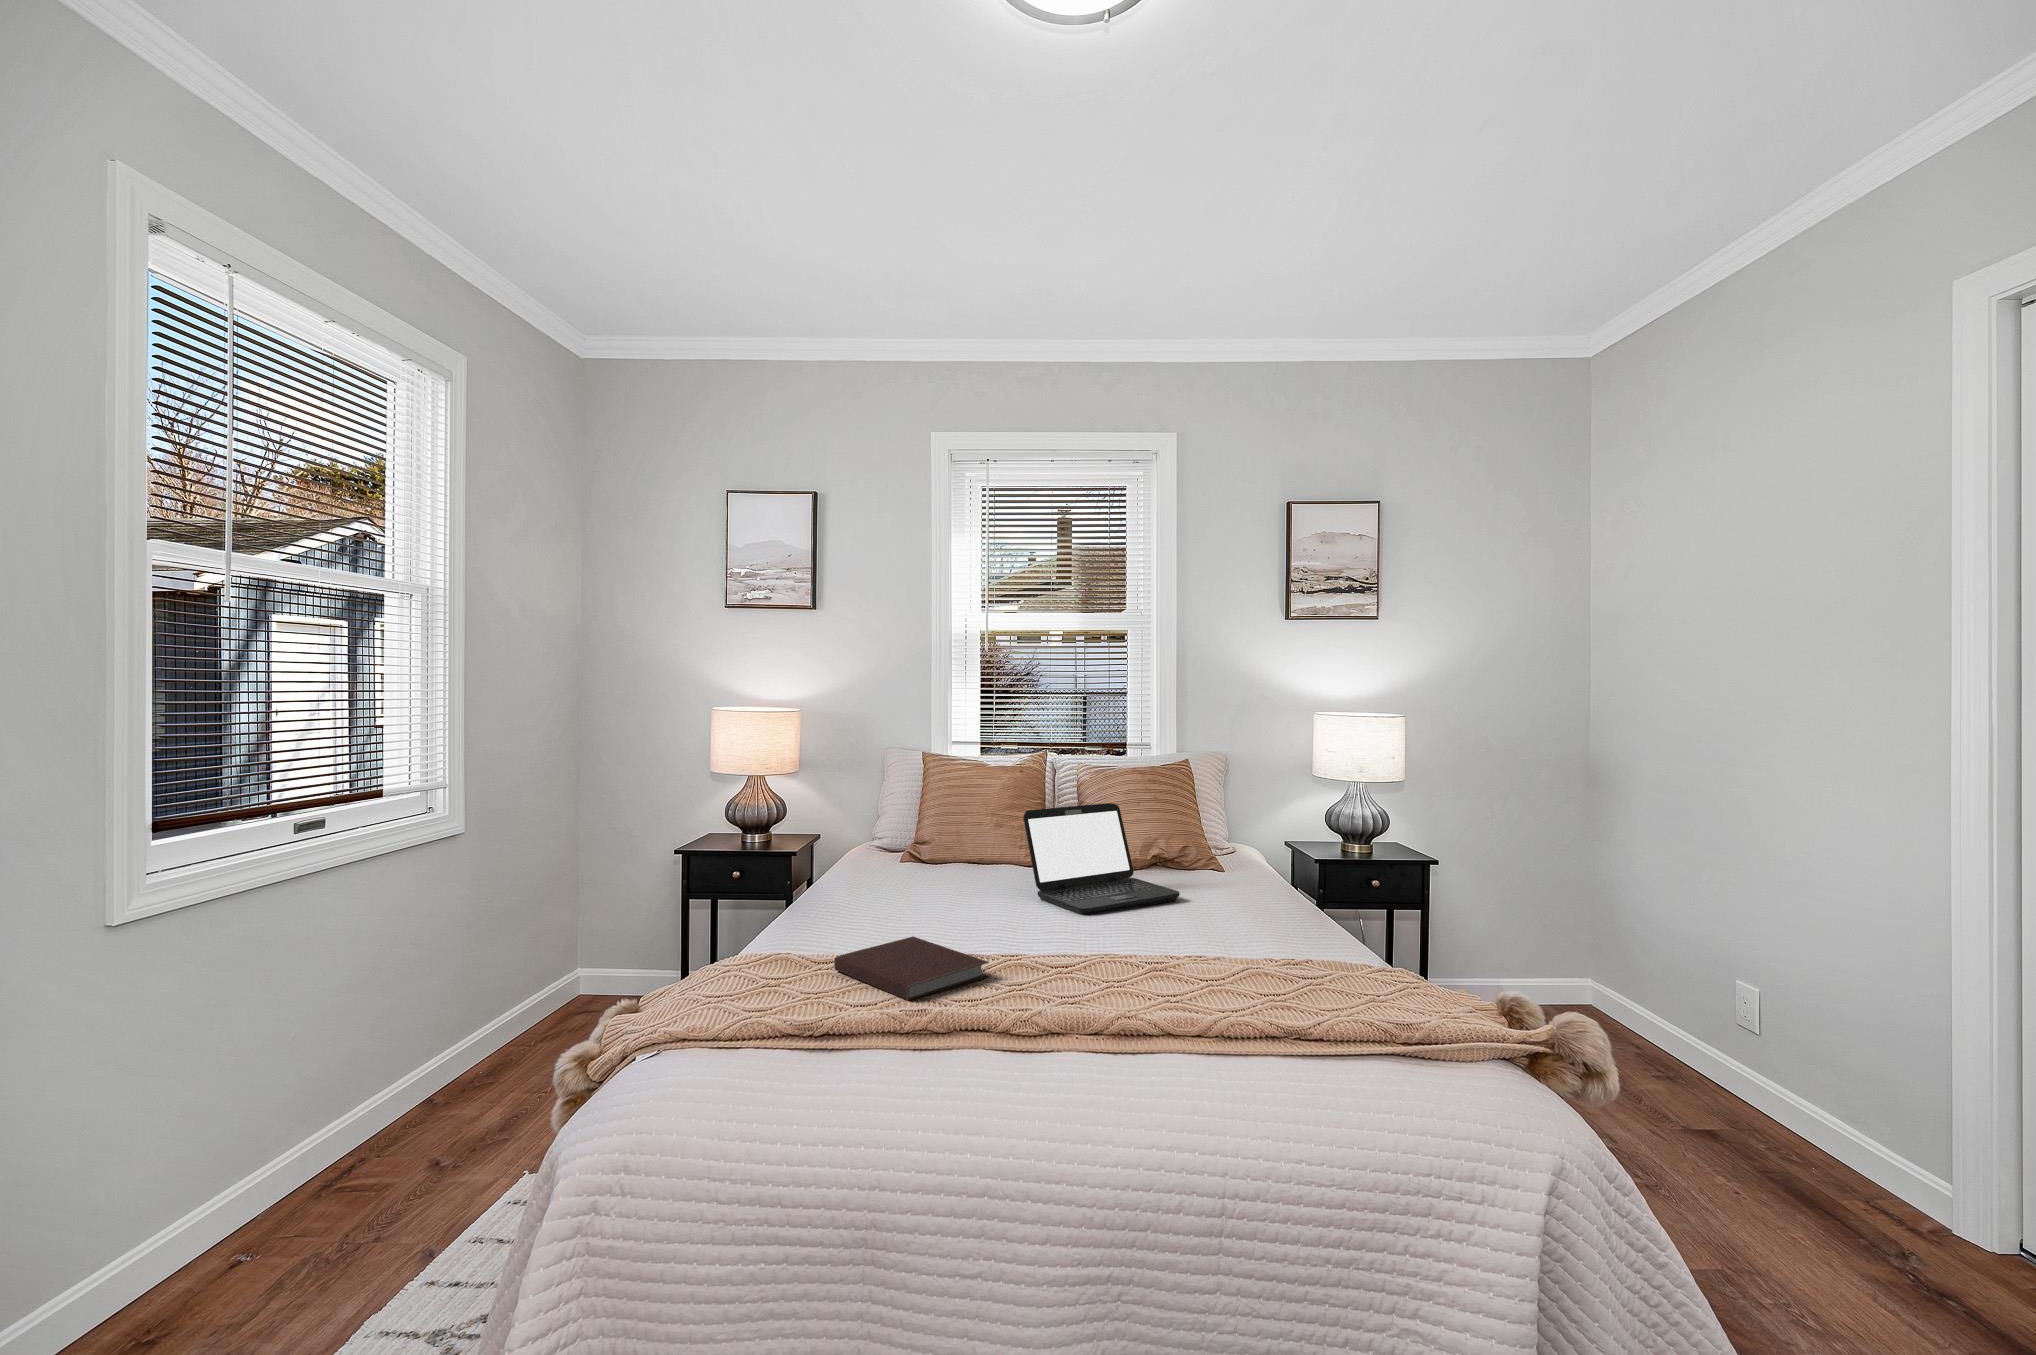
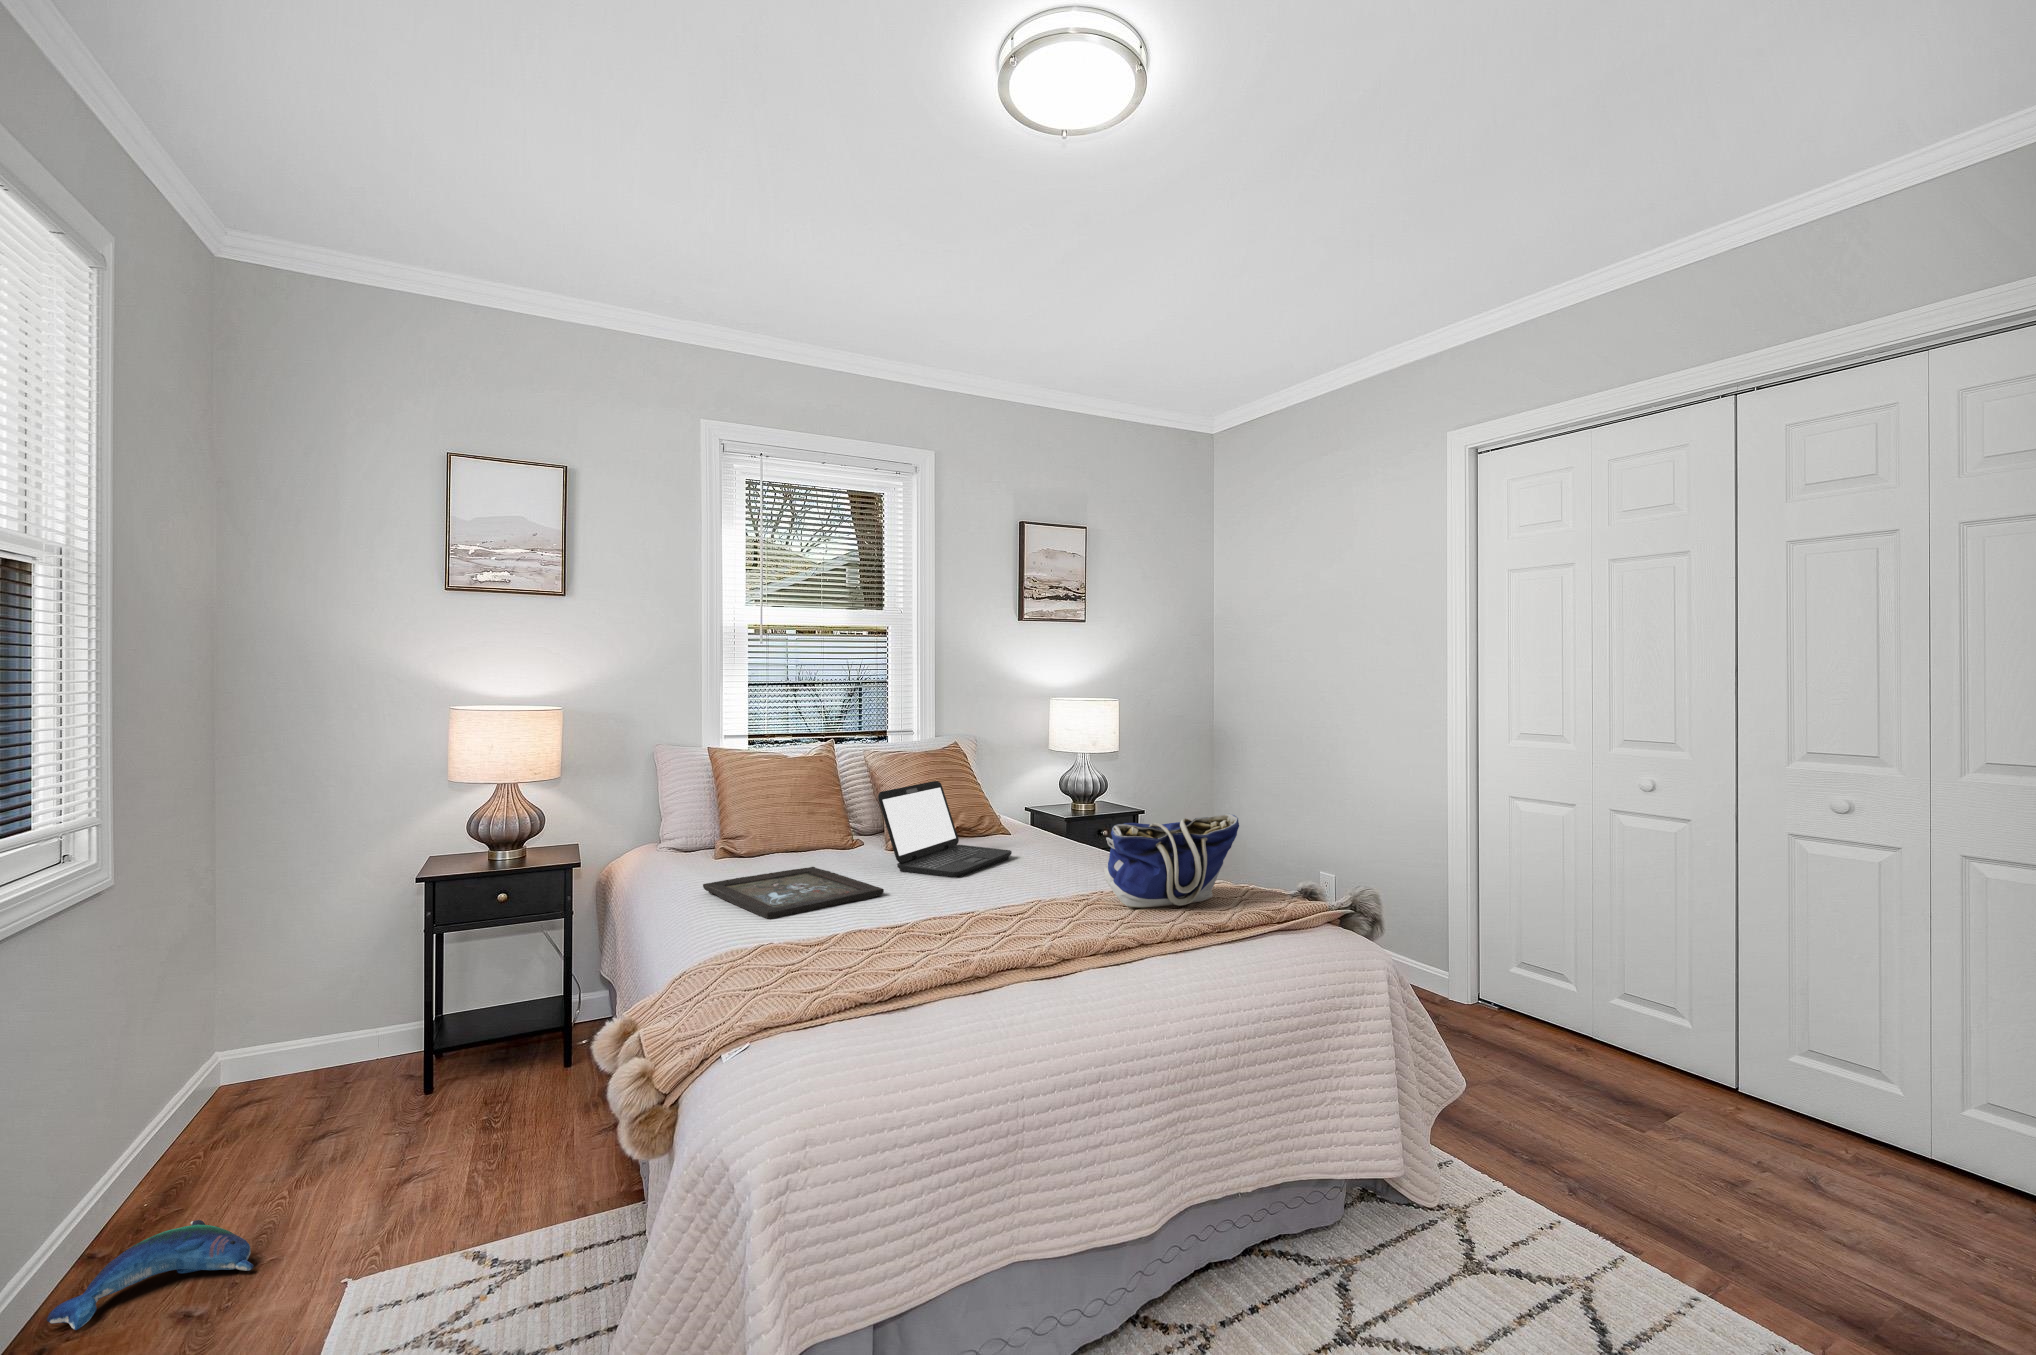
tote bag: none [1178,874,1372,992] -> present [1104,814,1239,908]
tray: none [837,883,981,932] -> present [703,867,884,919]
notebook: present [834,937,989,1001] -> none [825,910,965,959]
plush toy: none [367,1098,488,1157] -> present [47,1220,253,1330]

